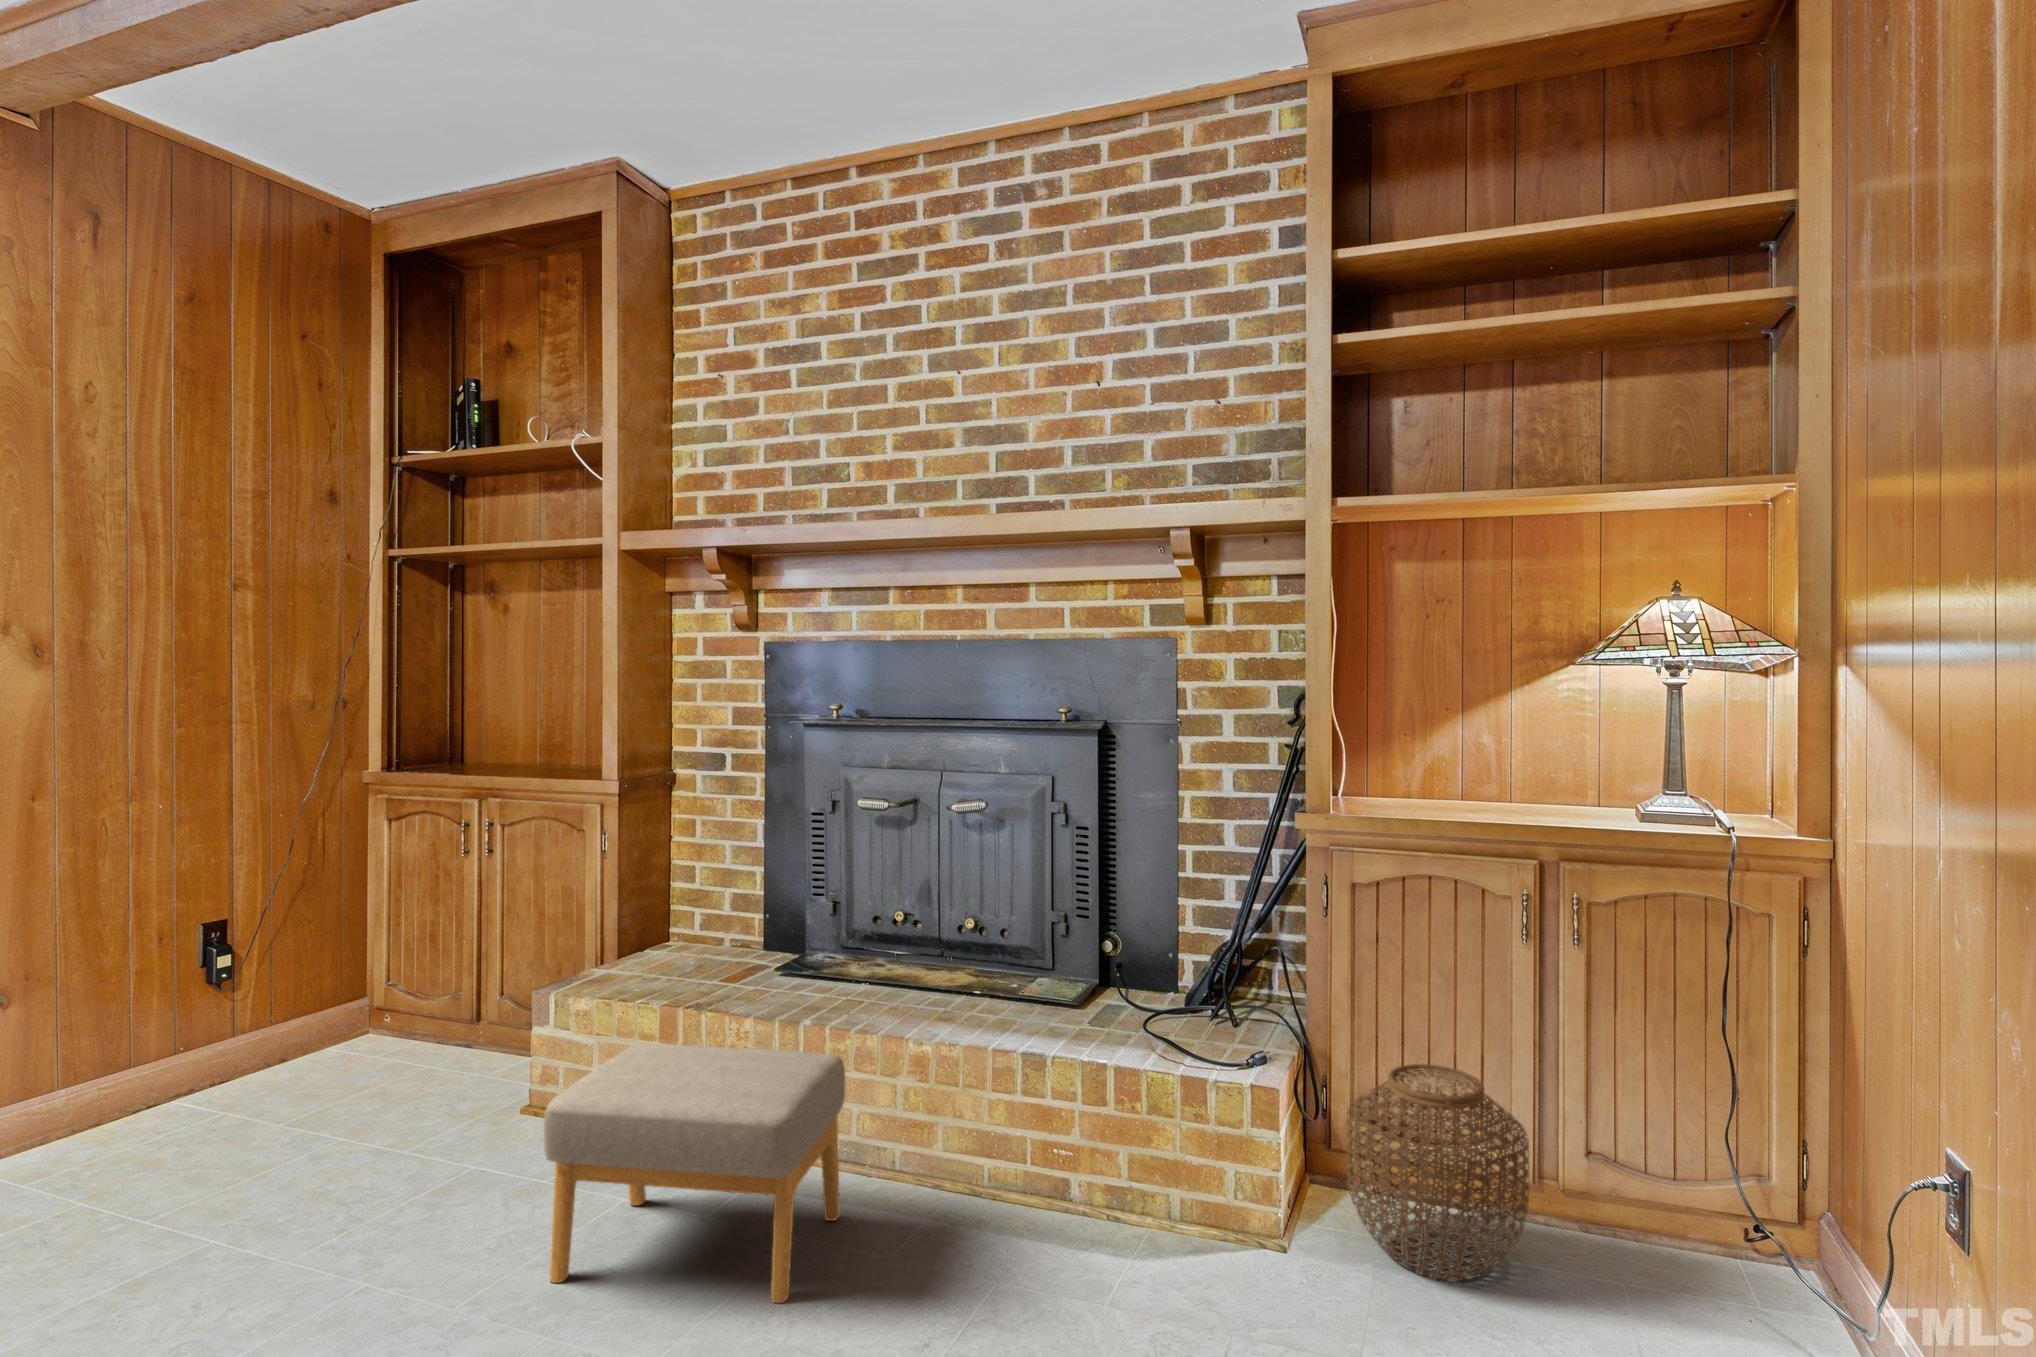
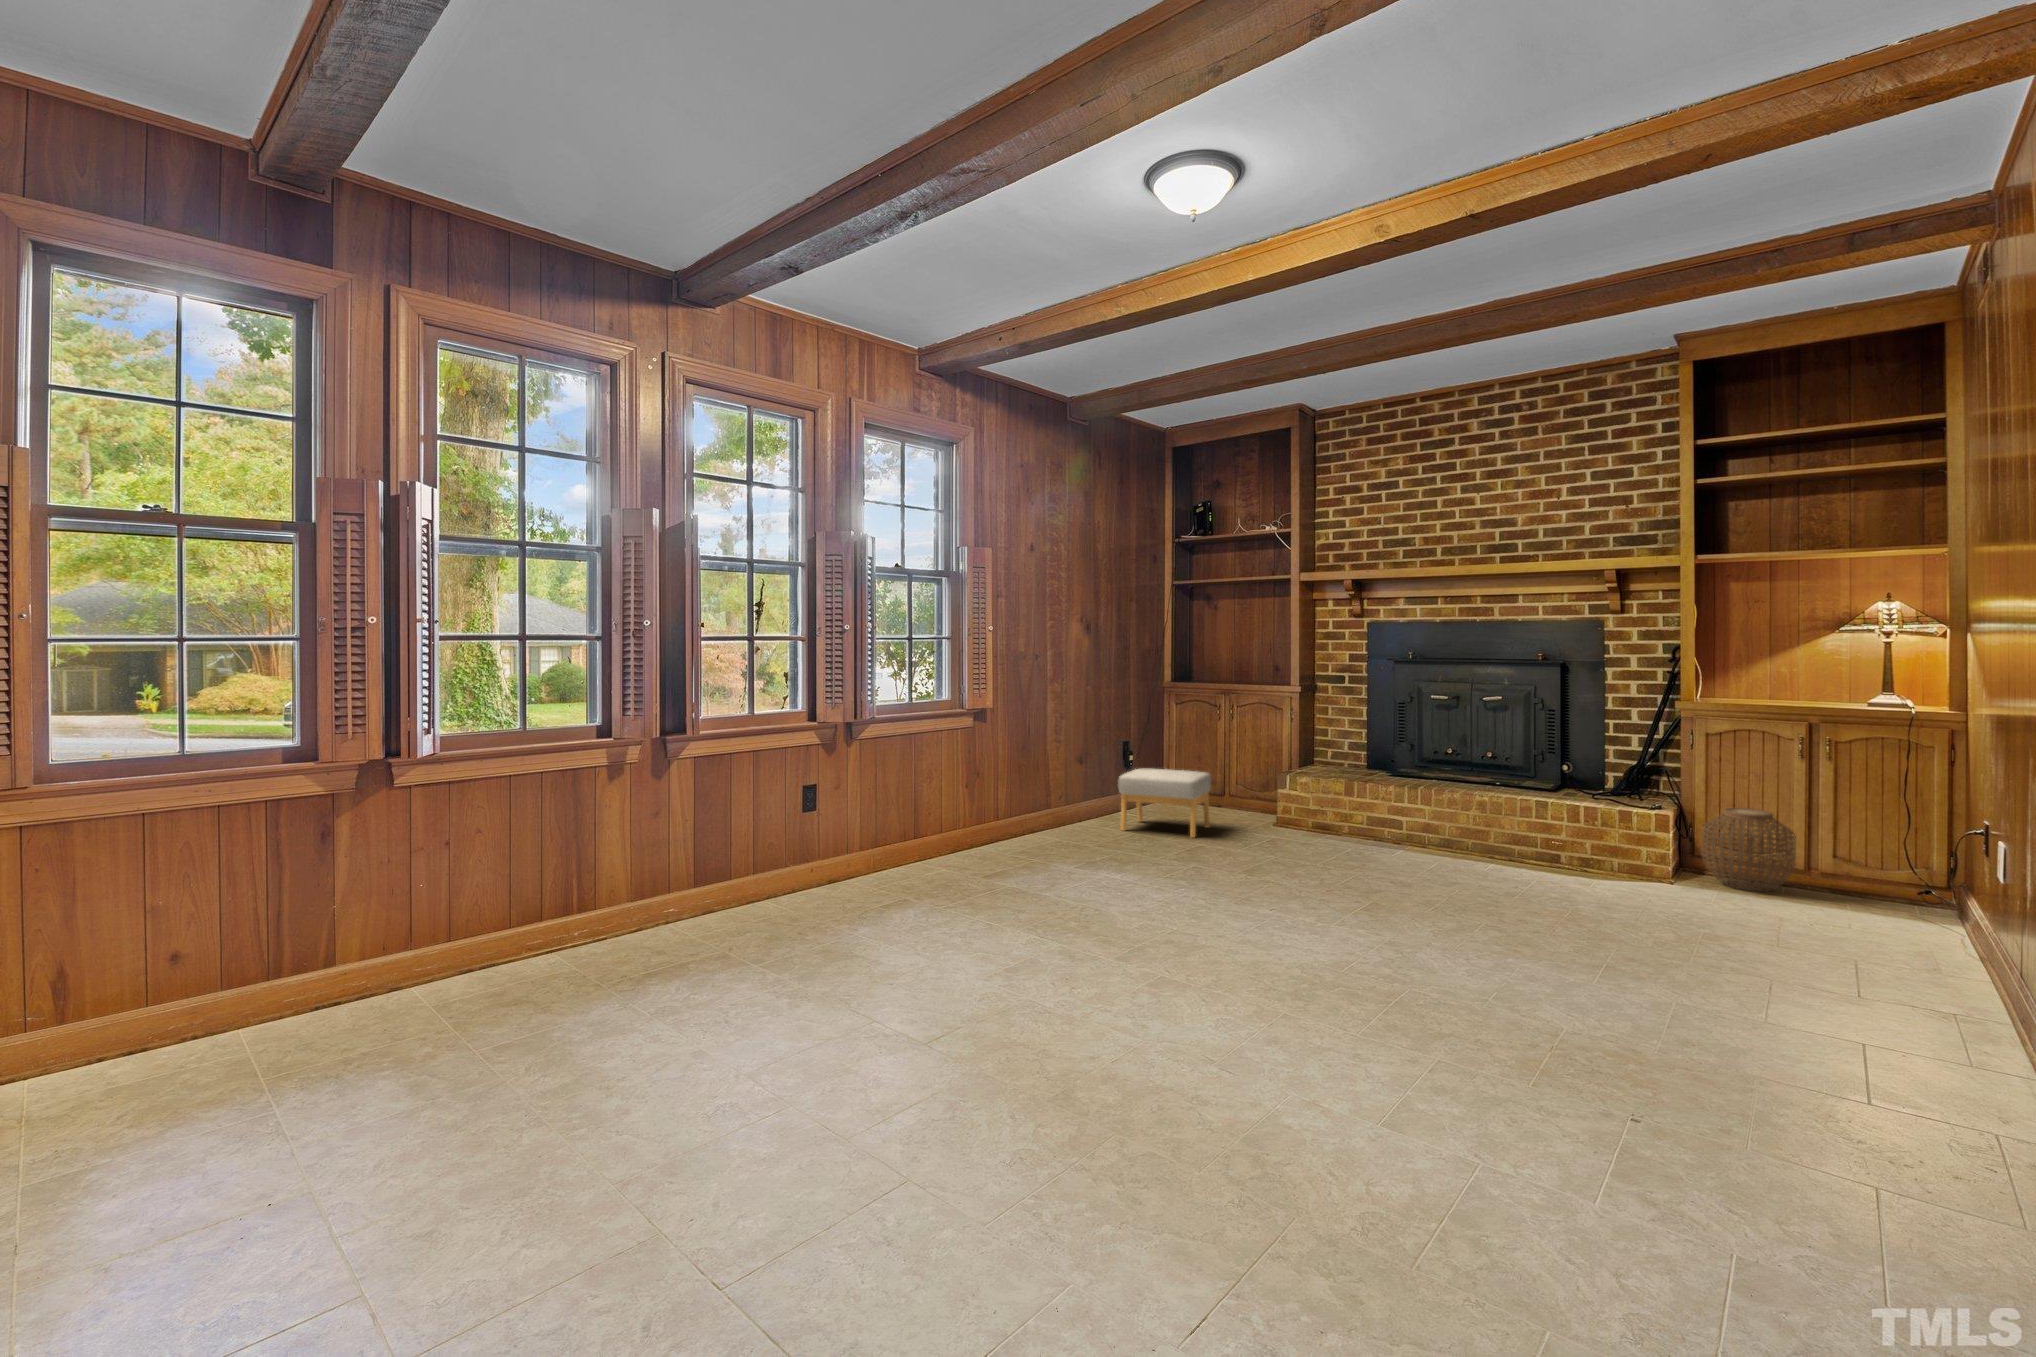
footstool: present [544,1044,845,1303] -> present [1118,769,1211,838]

